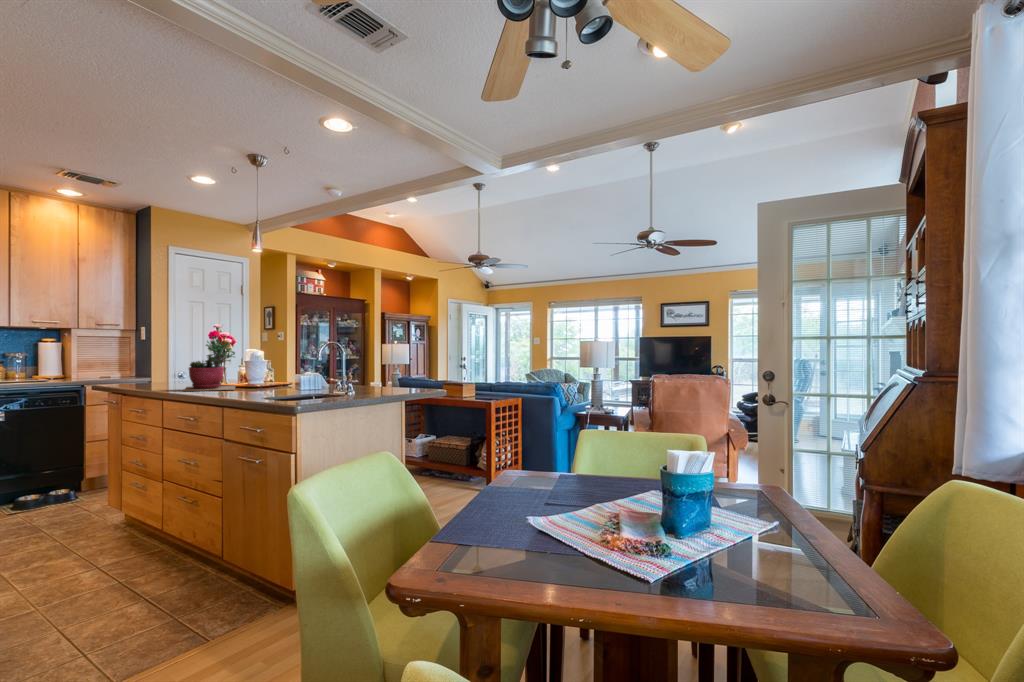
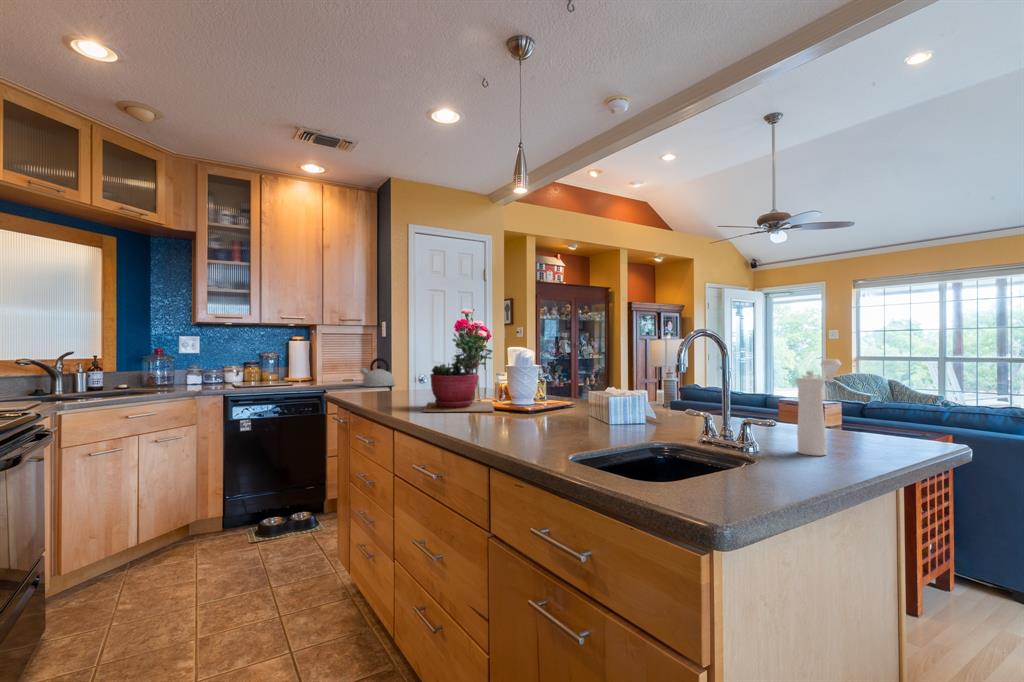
pepper mill: none [370,357,395,396] -> present [796,359,842,456]
kettle: none [120,358,156,382] -> present [360,358,395,387]

